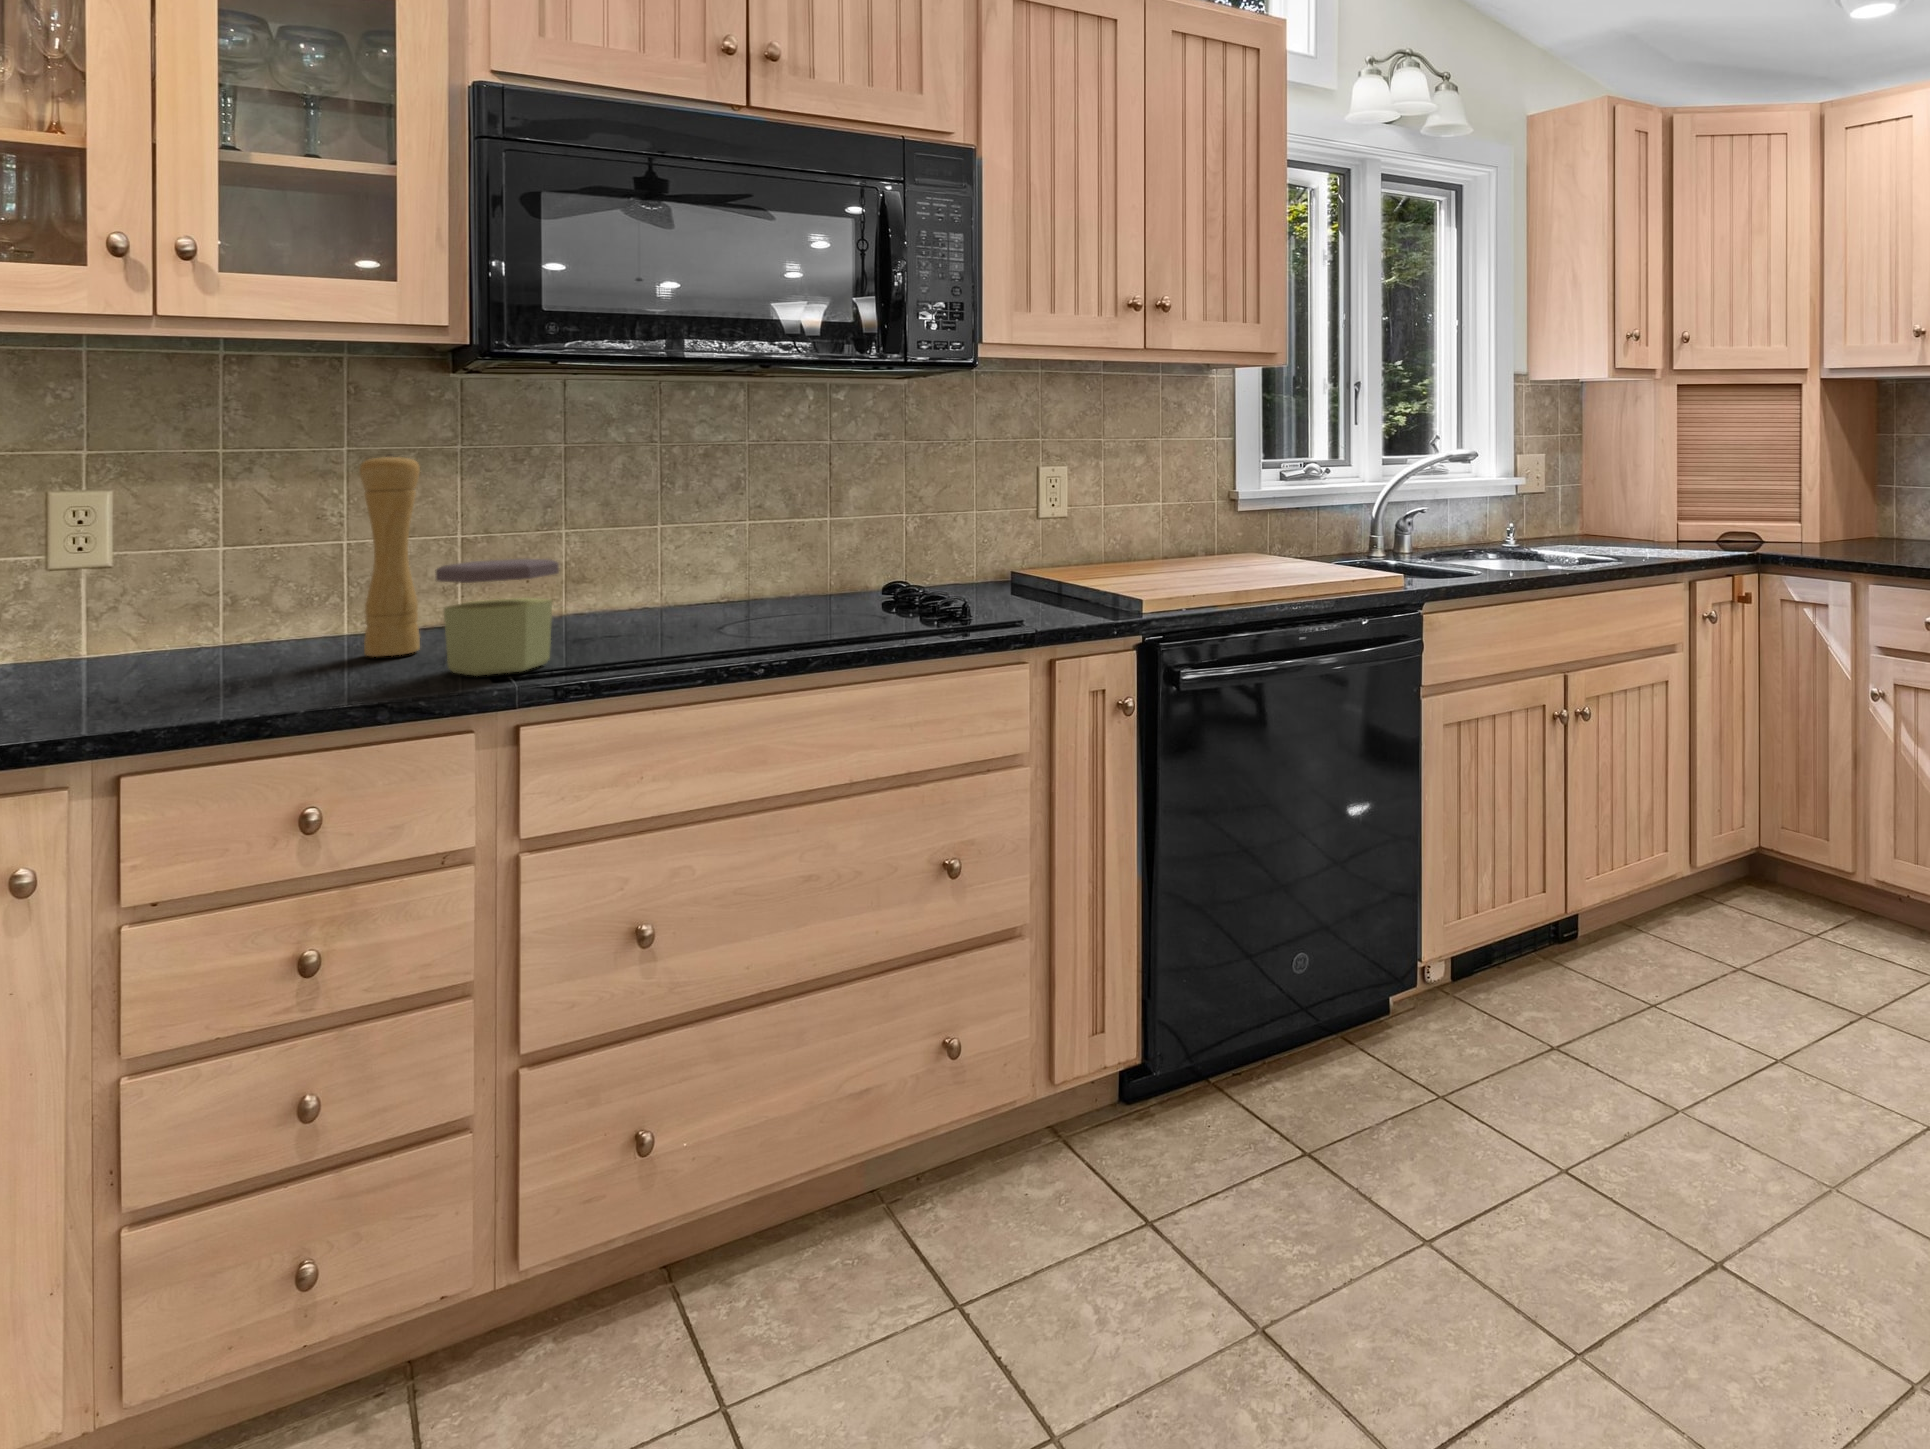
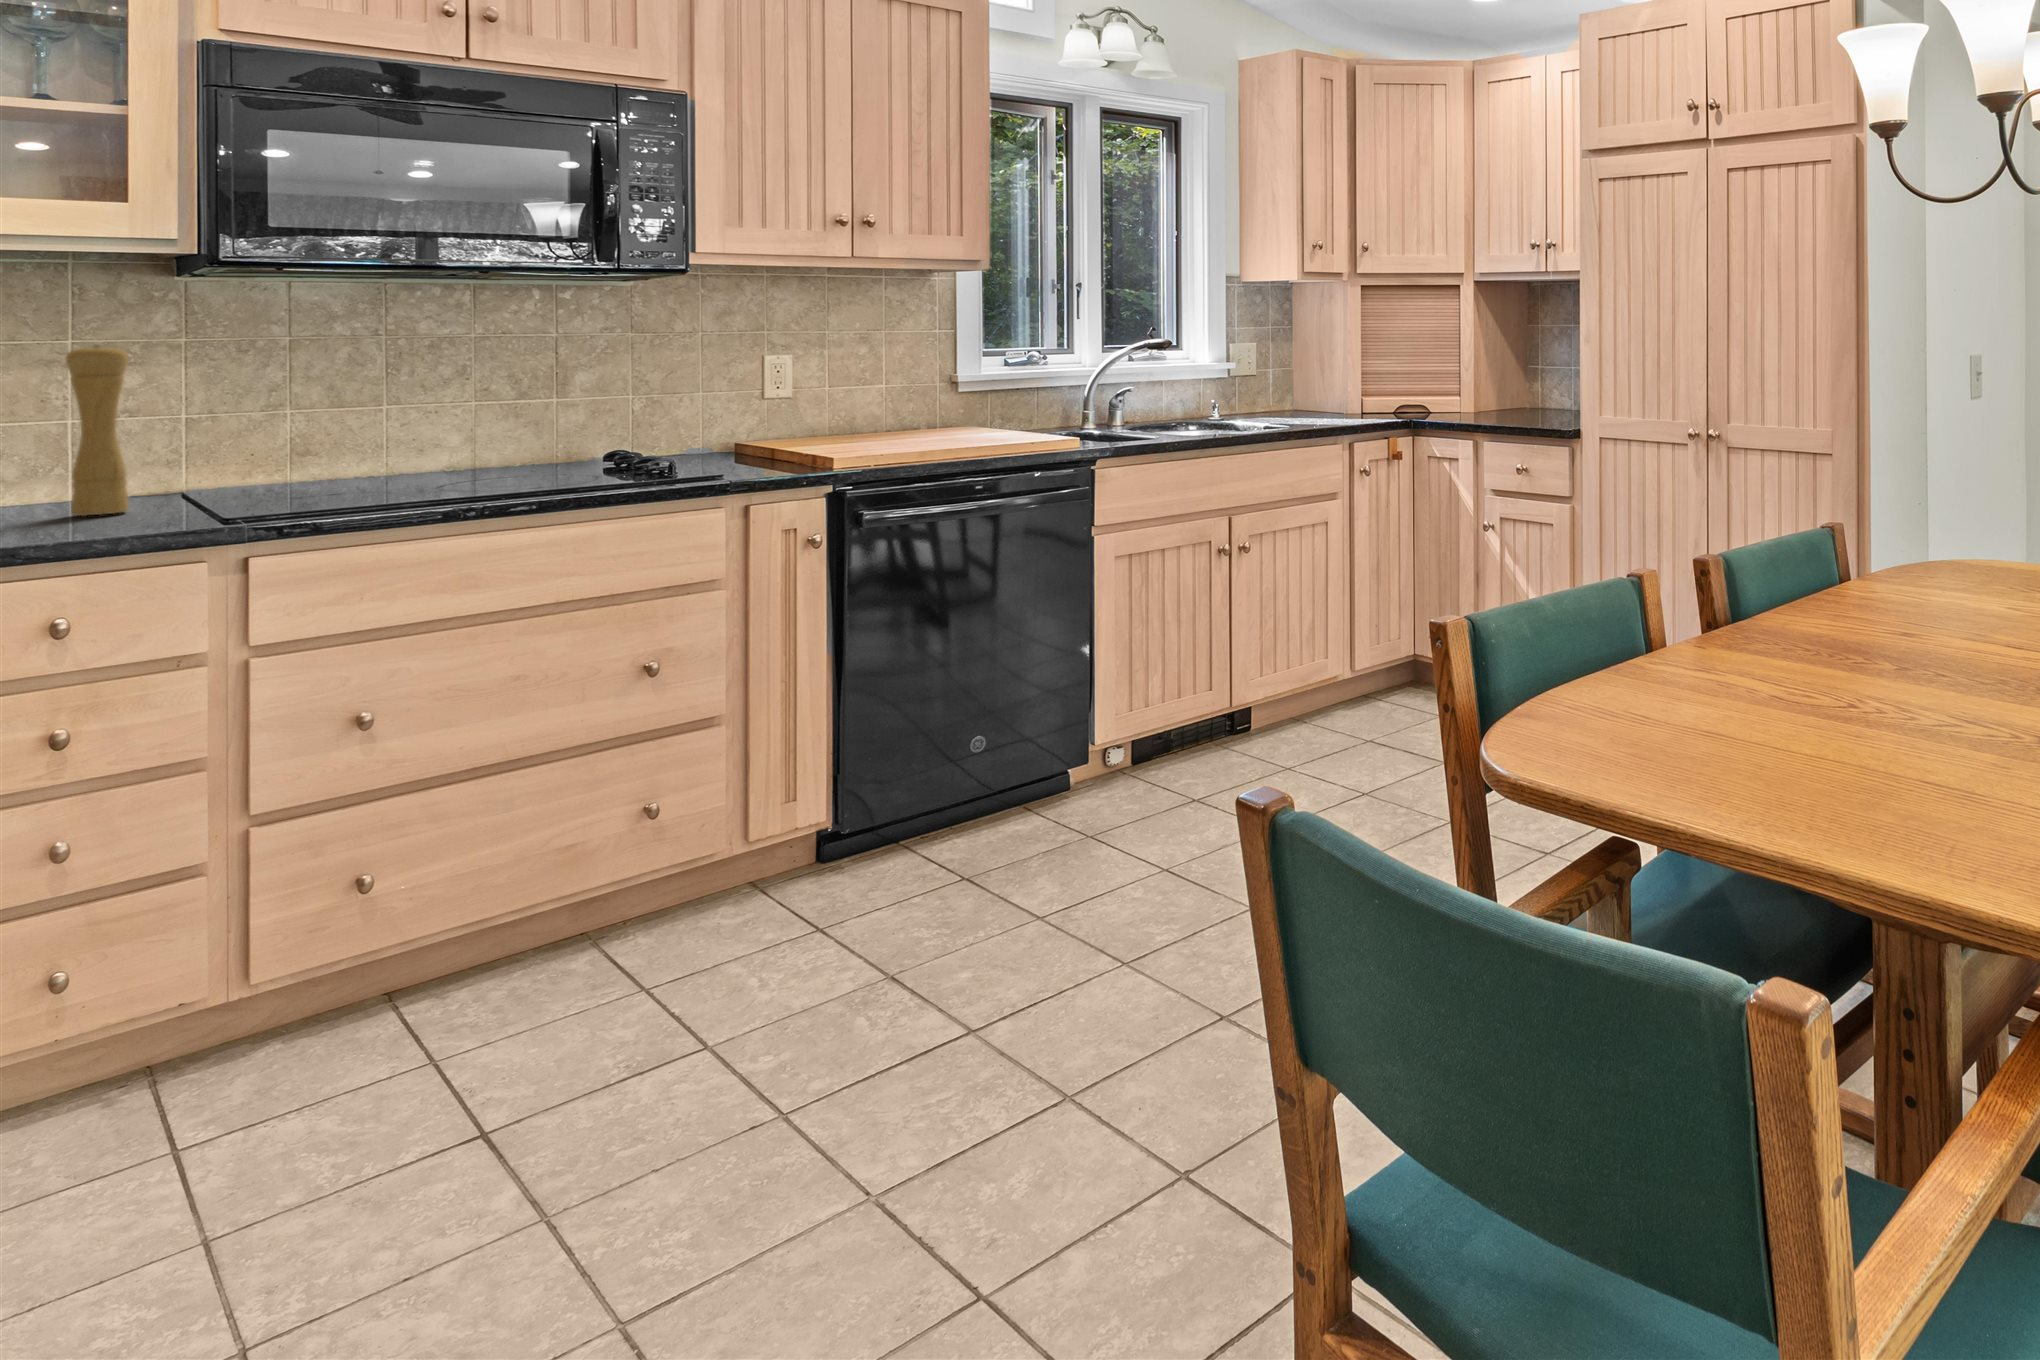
jar: present [435,559,559,676] -> none [160,430,281,522]

